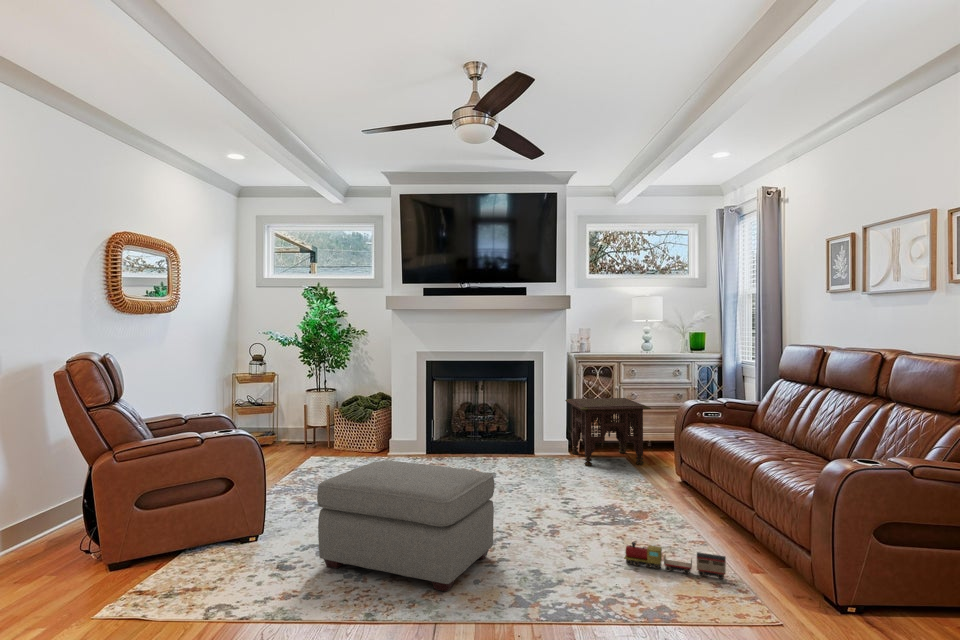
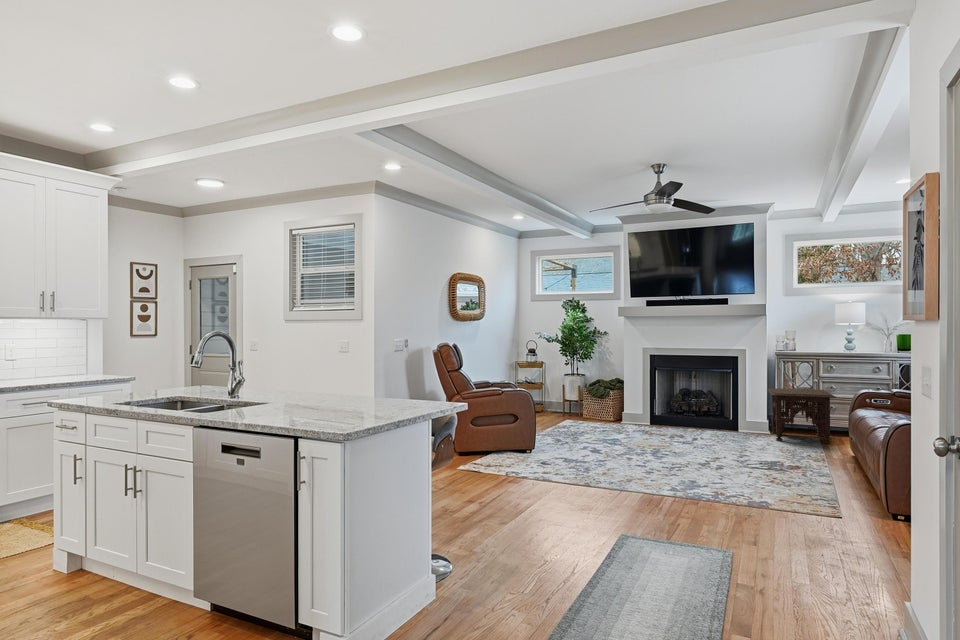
ottoman: present [317,461,495,592] -> none [562,412,669,481]
toy train: present [624,542,726,579] -> none [753,471,821,497]

